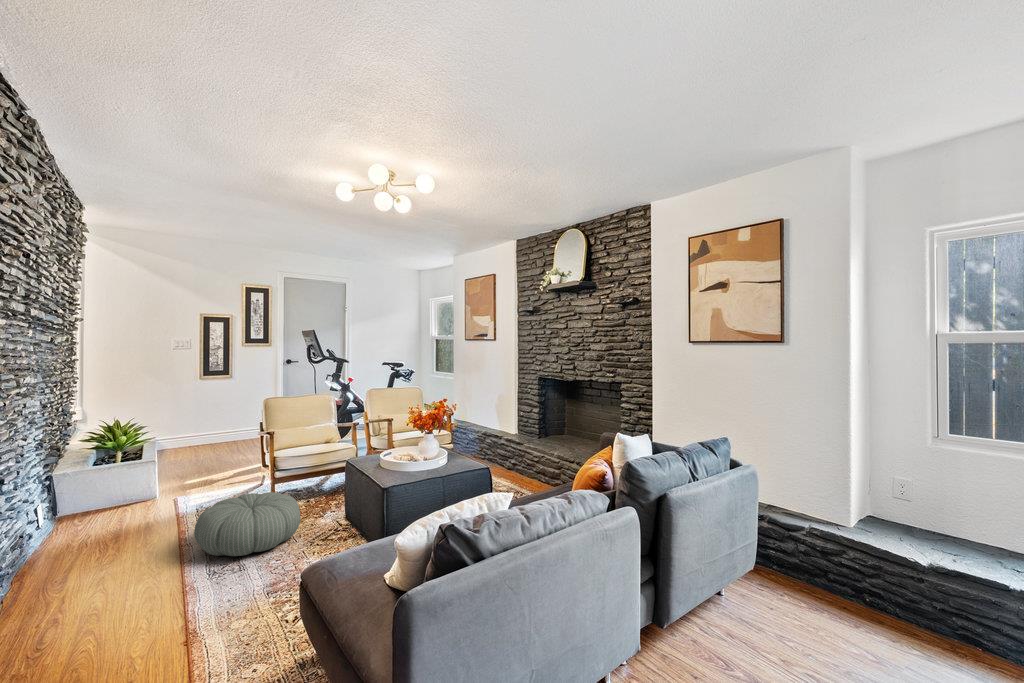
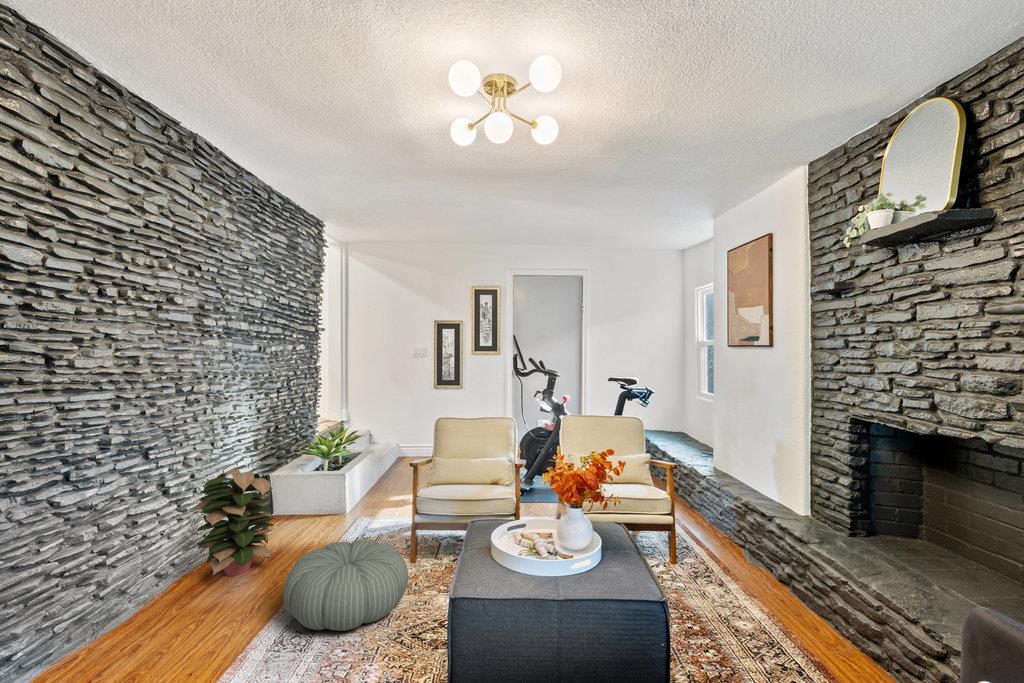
decorative plant: none [34,458,135,561] -> present [192,469,274,576]

